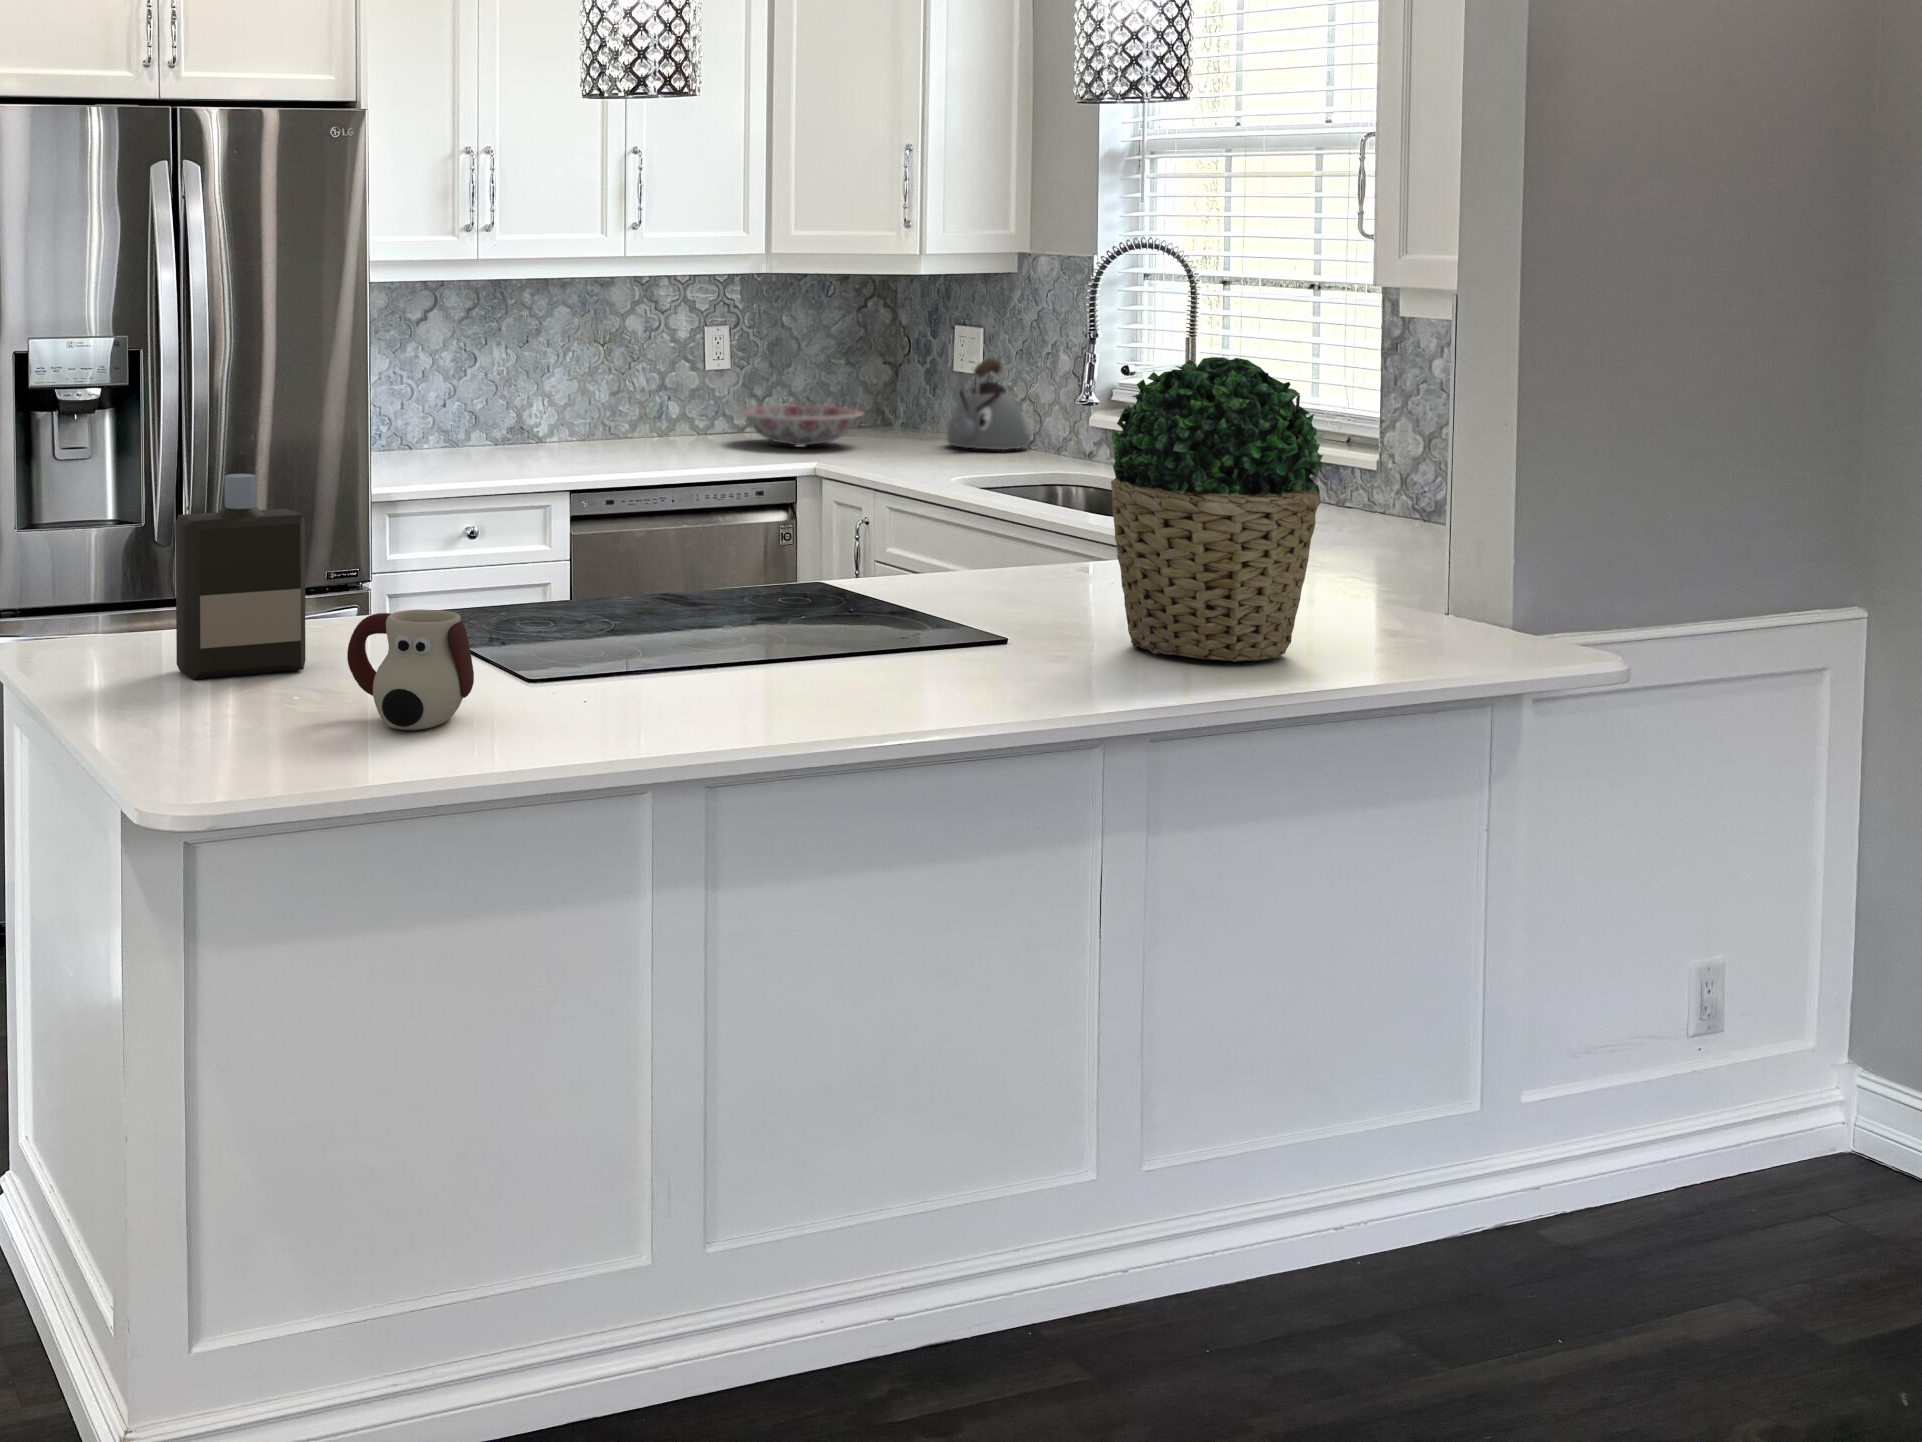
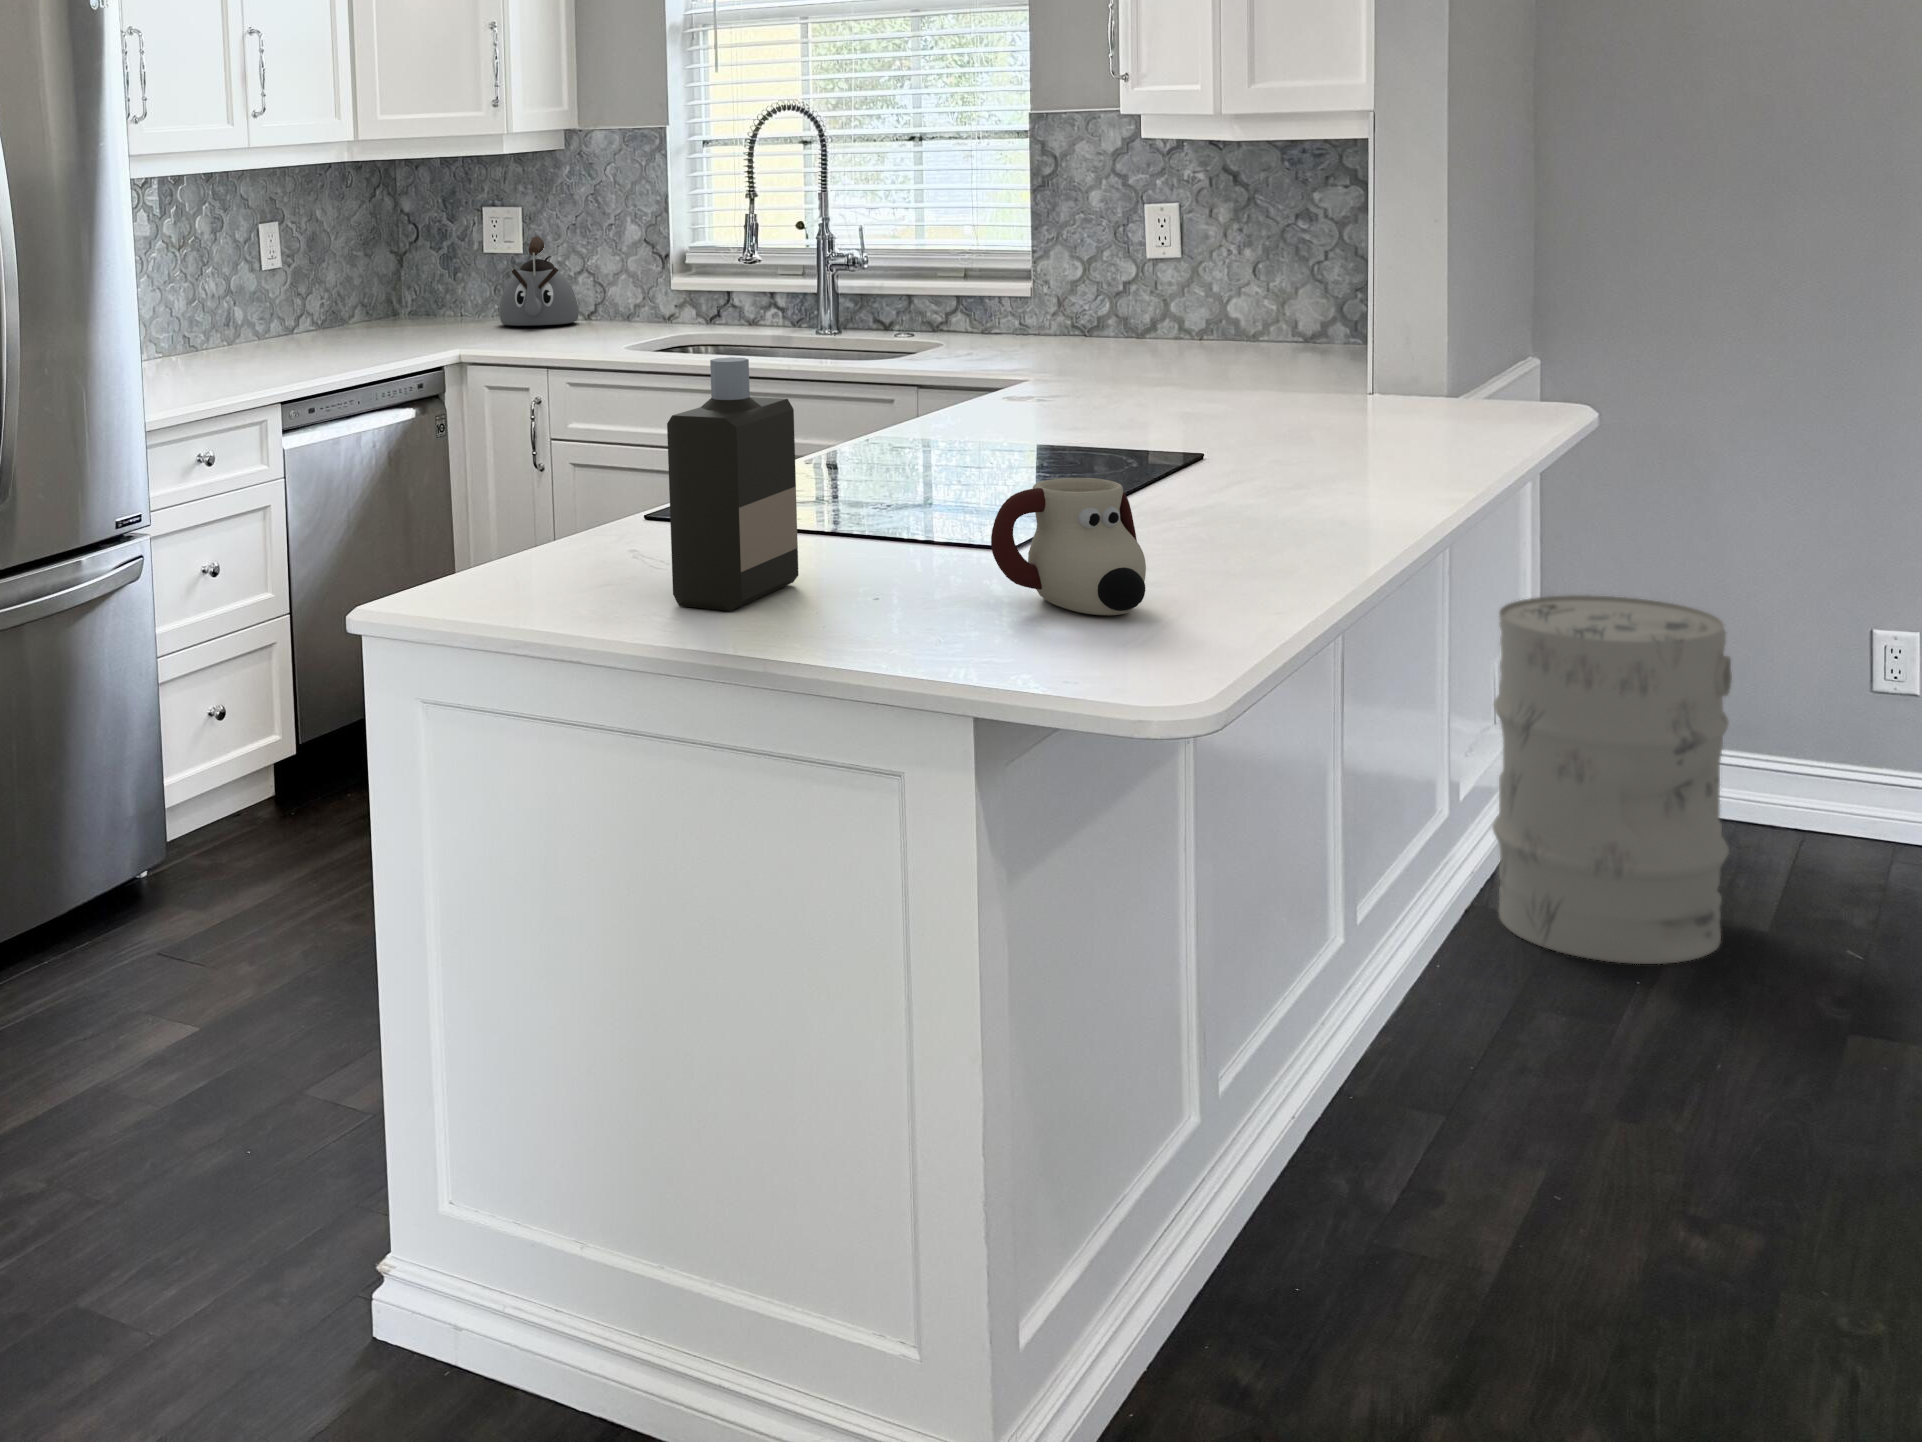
potted plant: present [1111,357,1323,661] -> none [1255,164,1463,450]
ceramic bowl: present [740,405,862,446] -> none [311,298,439,340]
trash can: none [1495,874,1770,1325] -> present [1492,595,1732,964]

